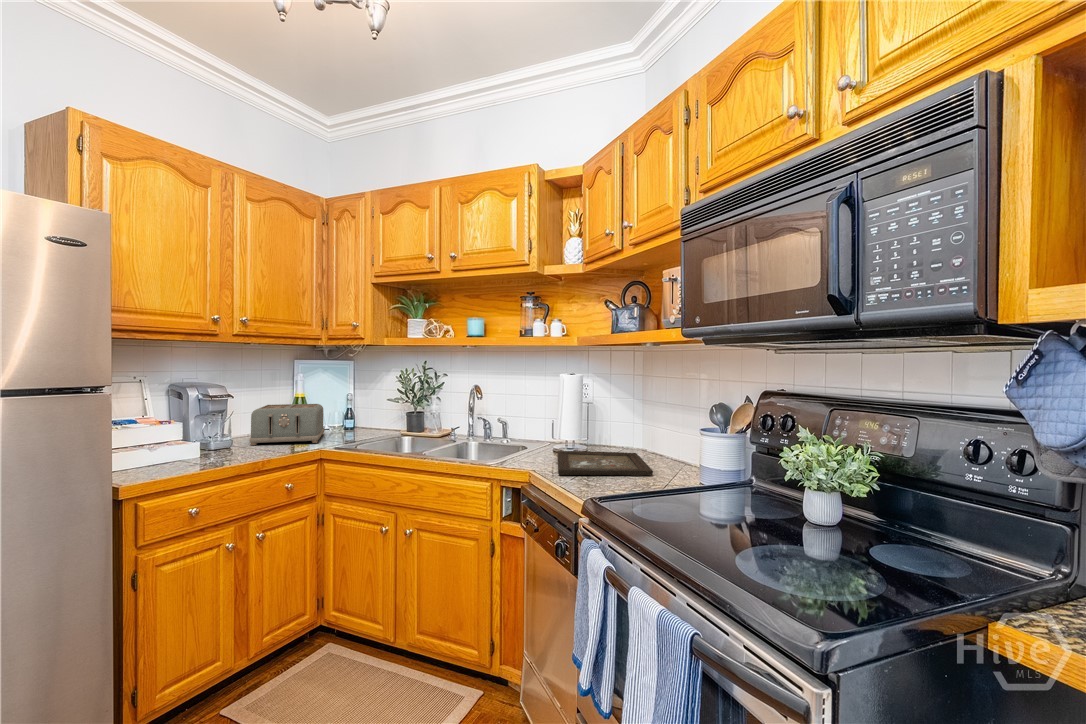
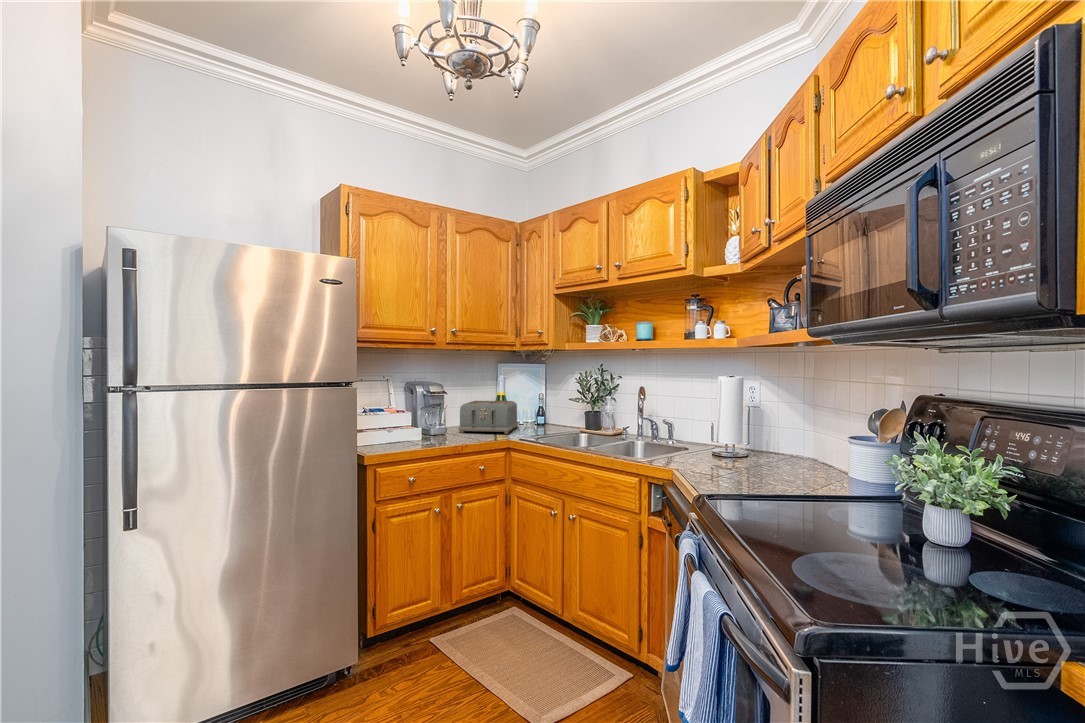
tray: present [557,451,653,476] -> none [697,455,802,486]

